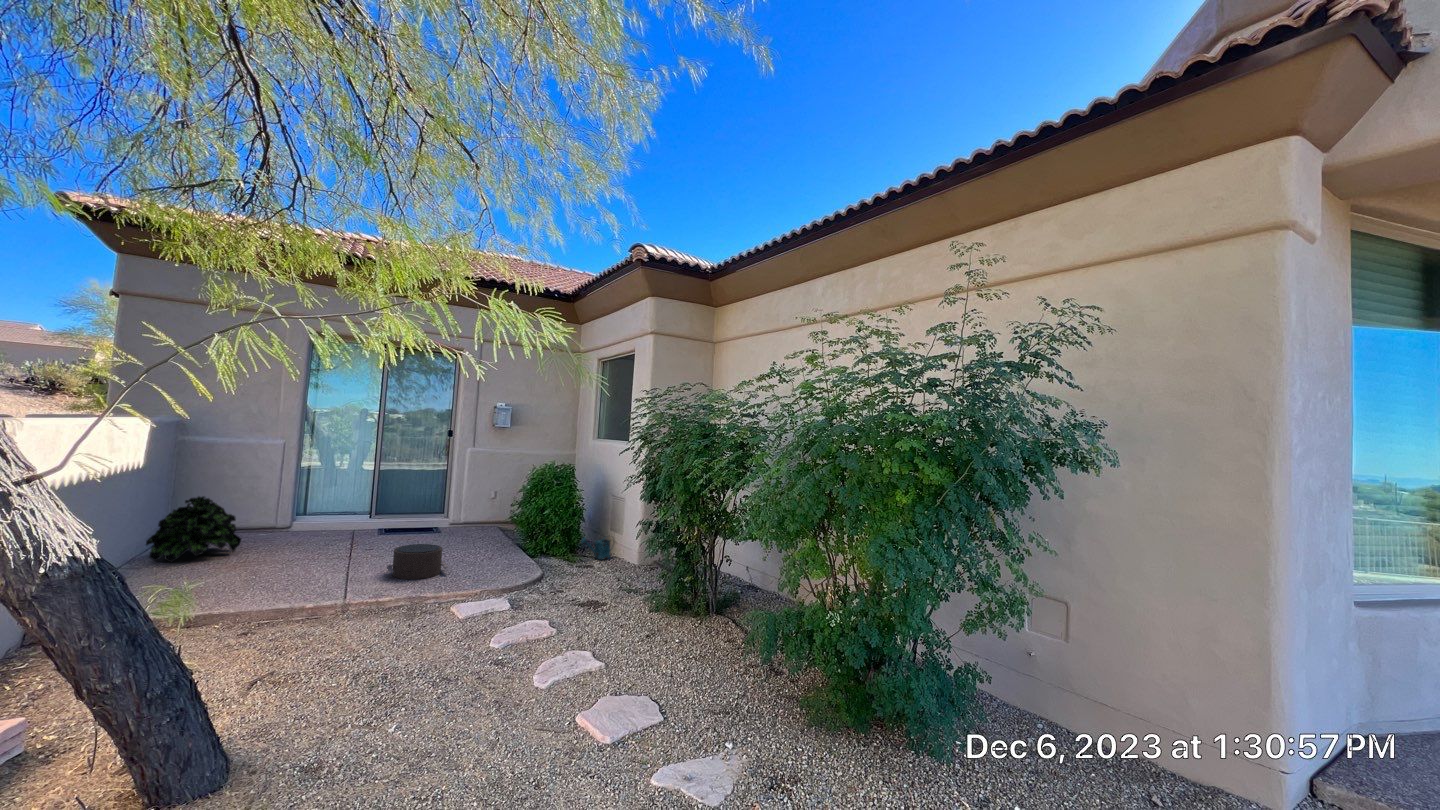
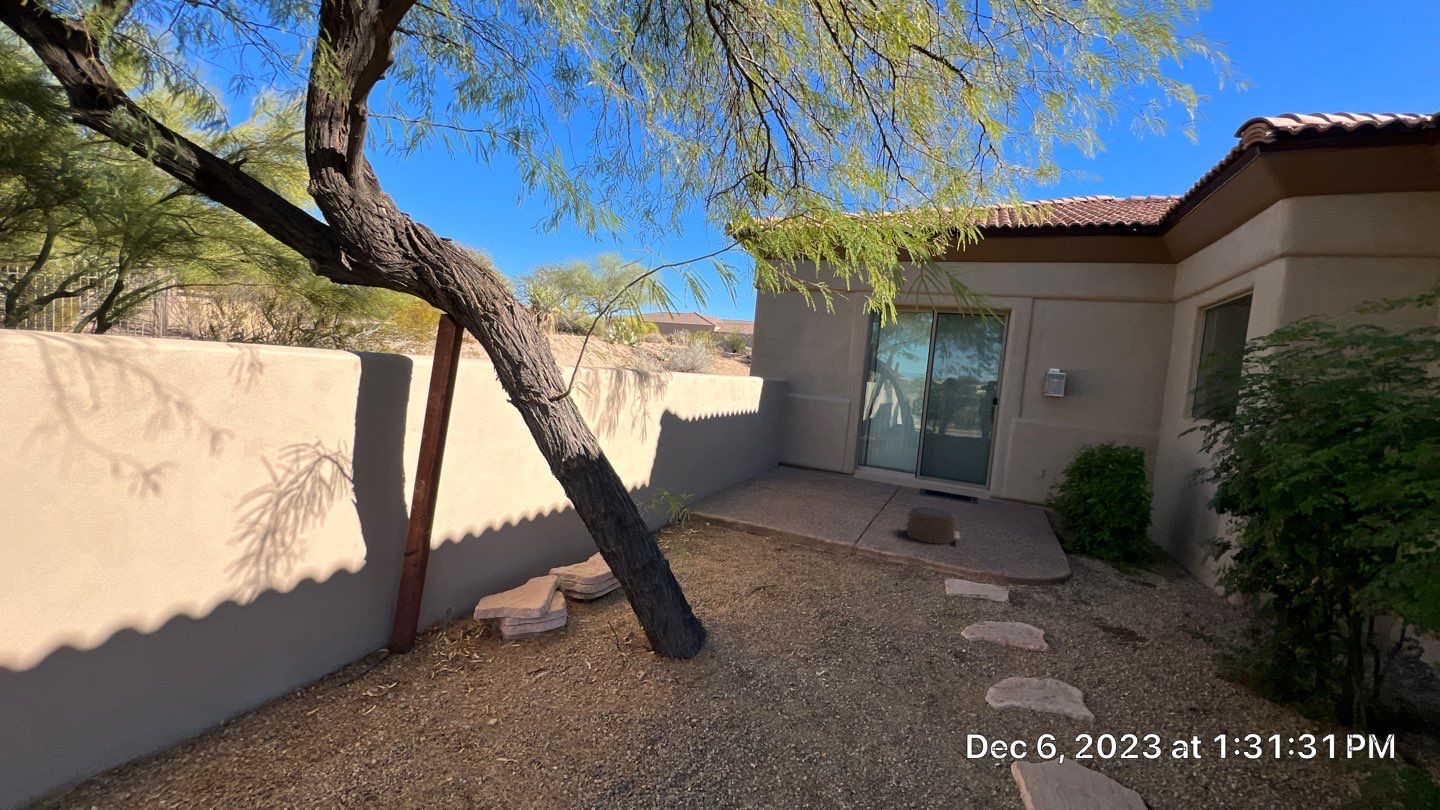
potted plant: present [146,496,241,562] -> none [755,438,812,486]
watering can: present [581,537,611,560] -> none [1140,544,1197,582]

